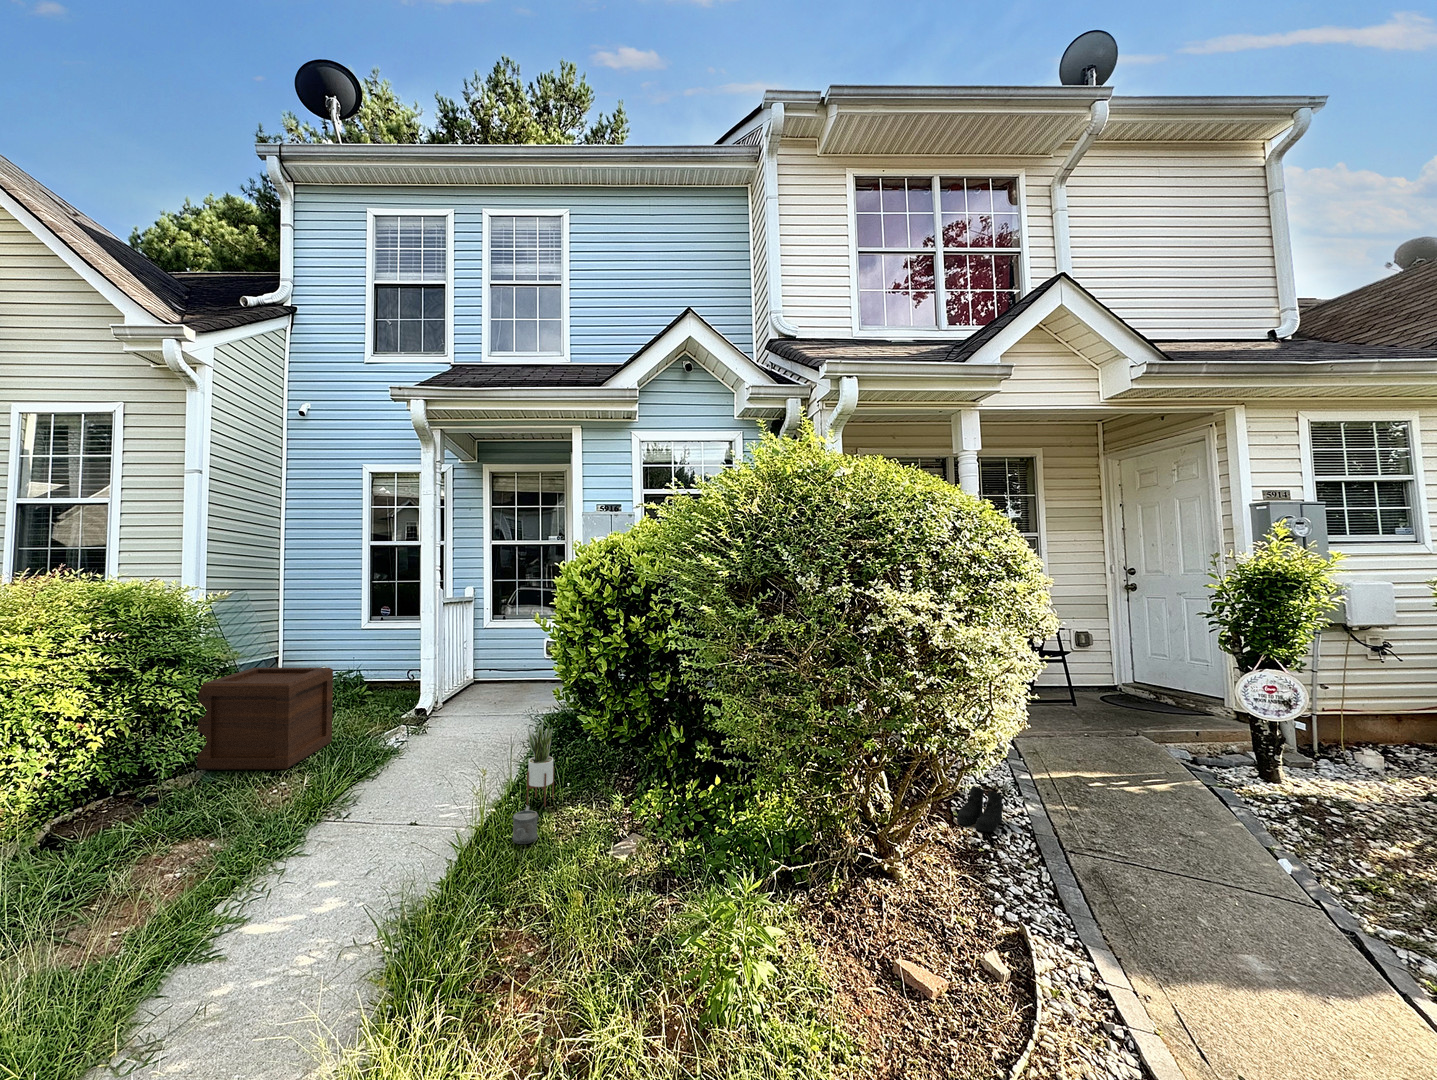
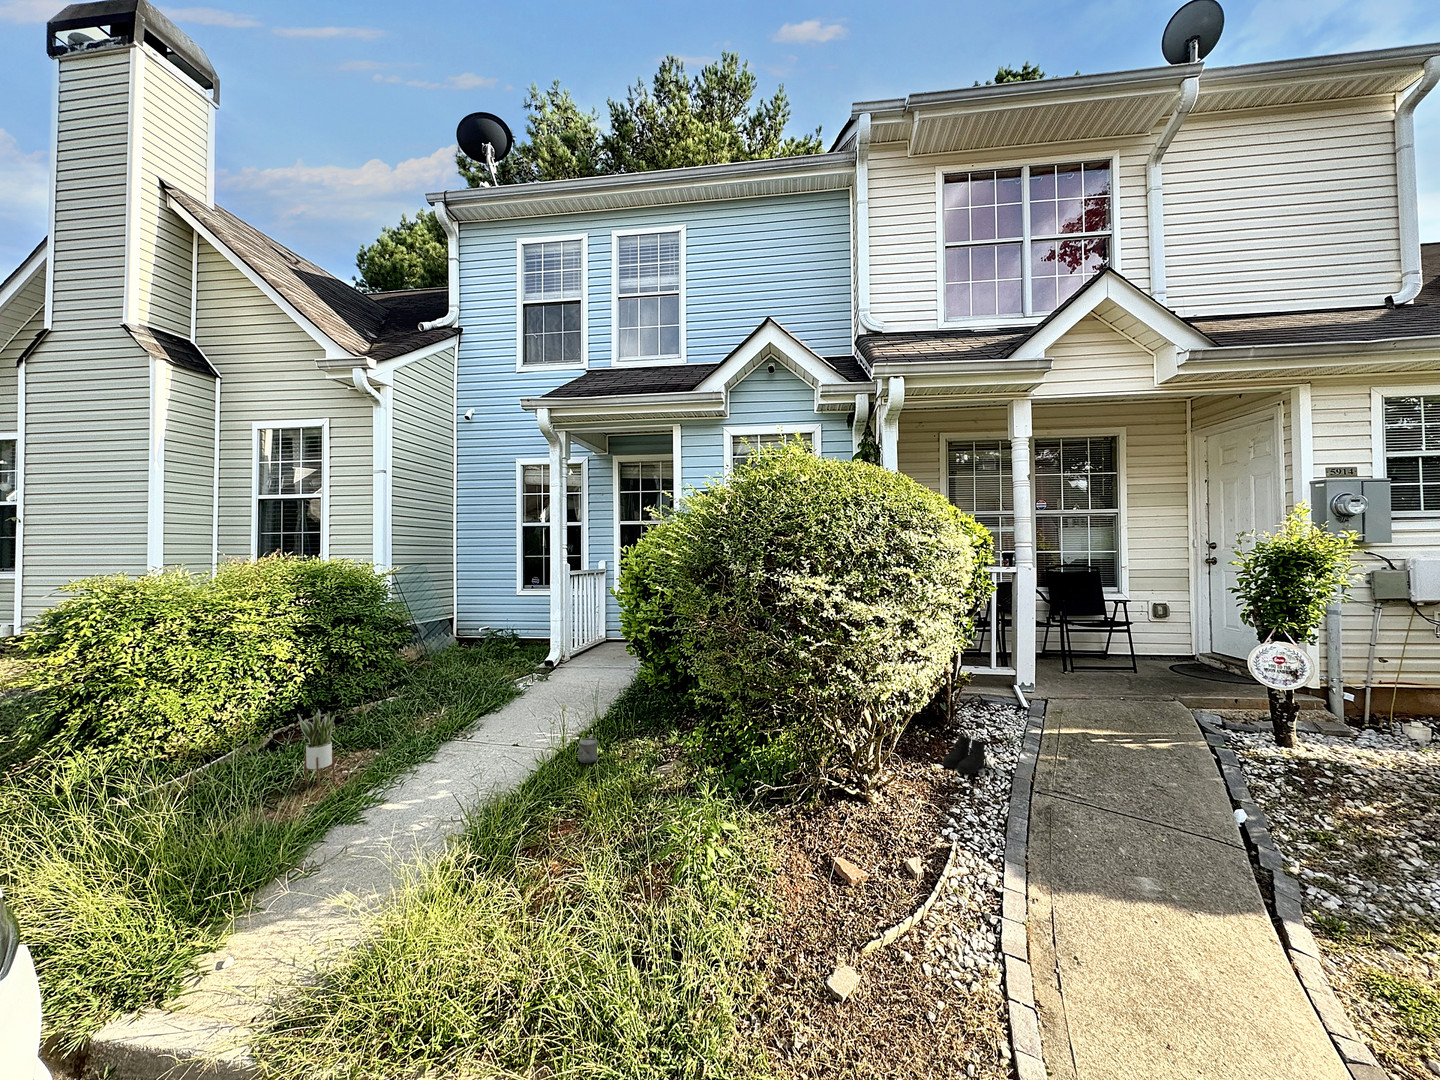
wooden crate: present [197,667,333,770] -> none [367,627,463,703]
potted plant: present [527,722,554,806] -> present [297,709,335,787]

